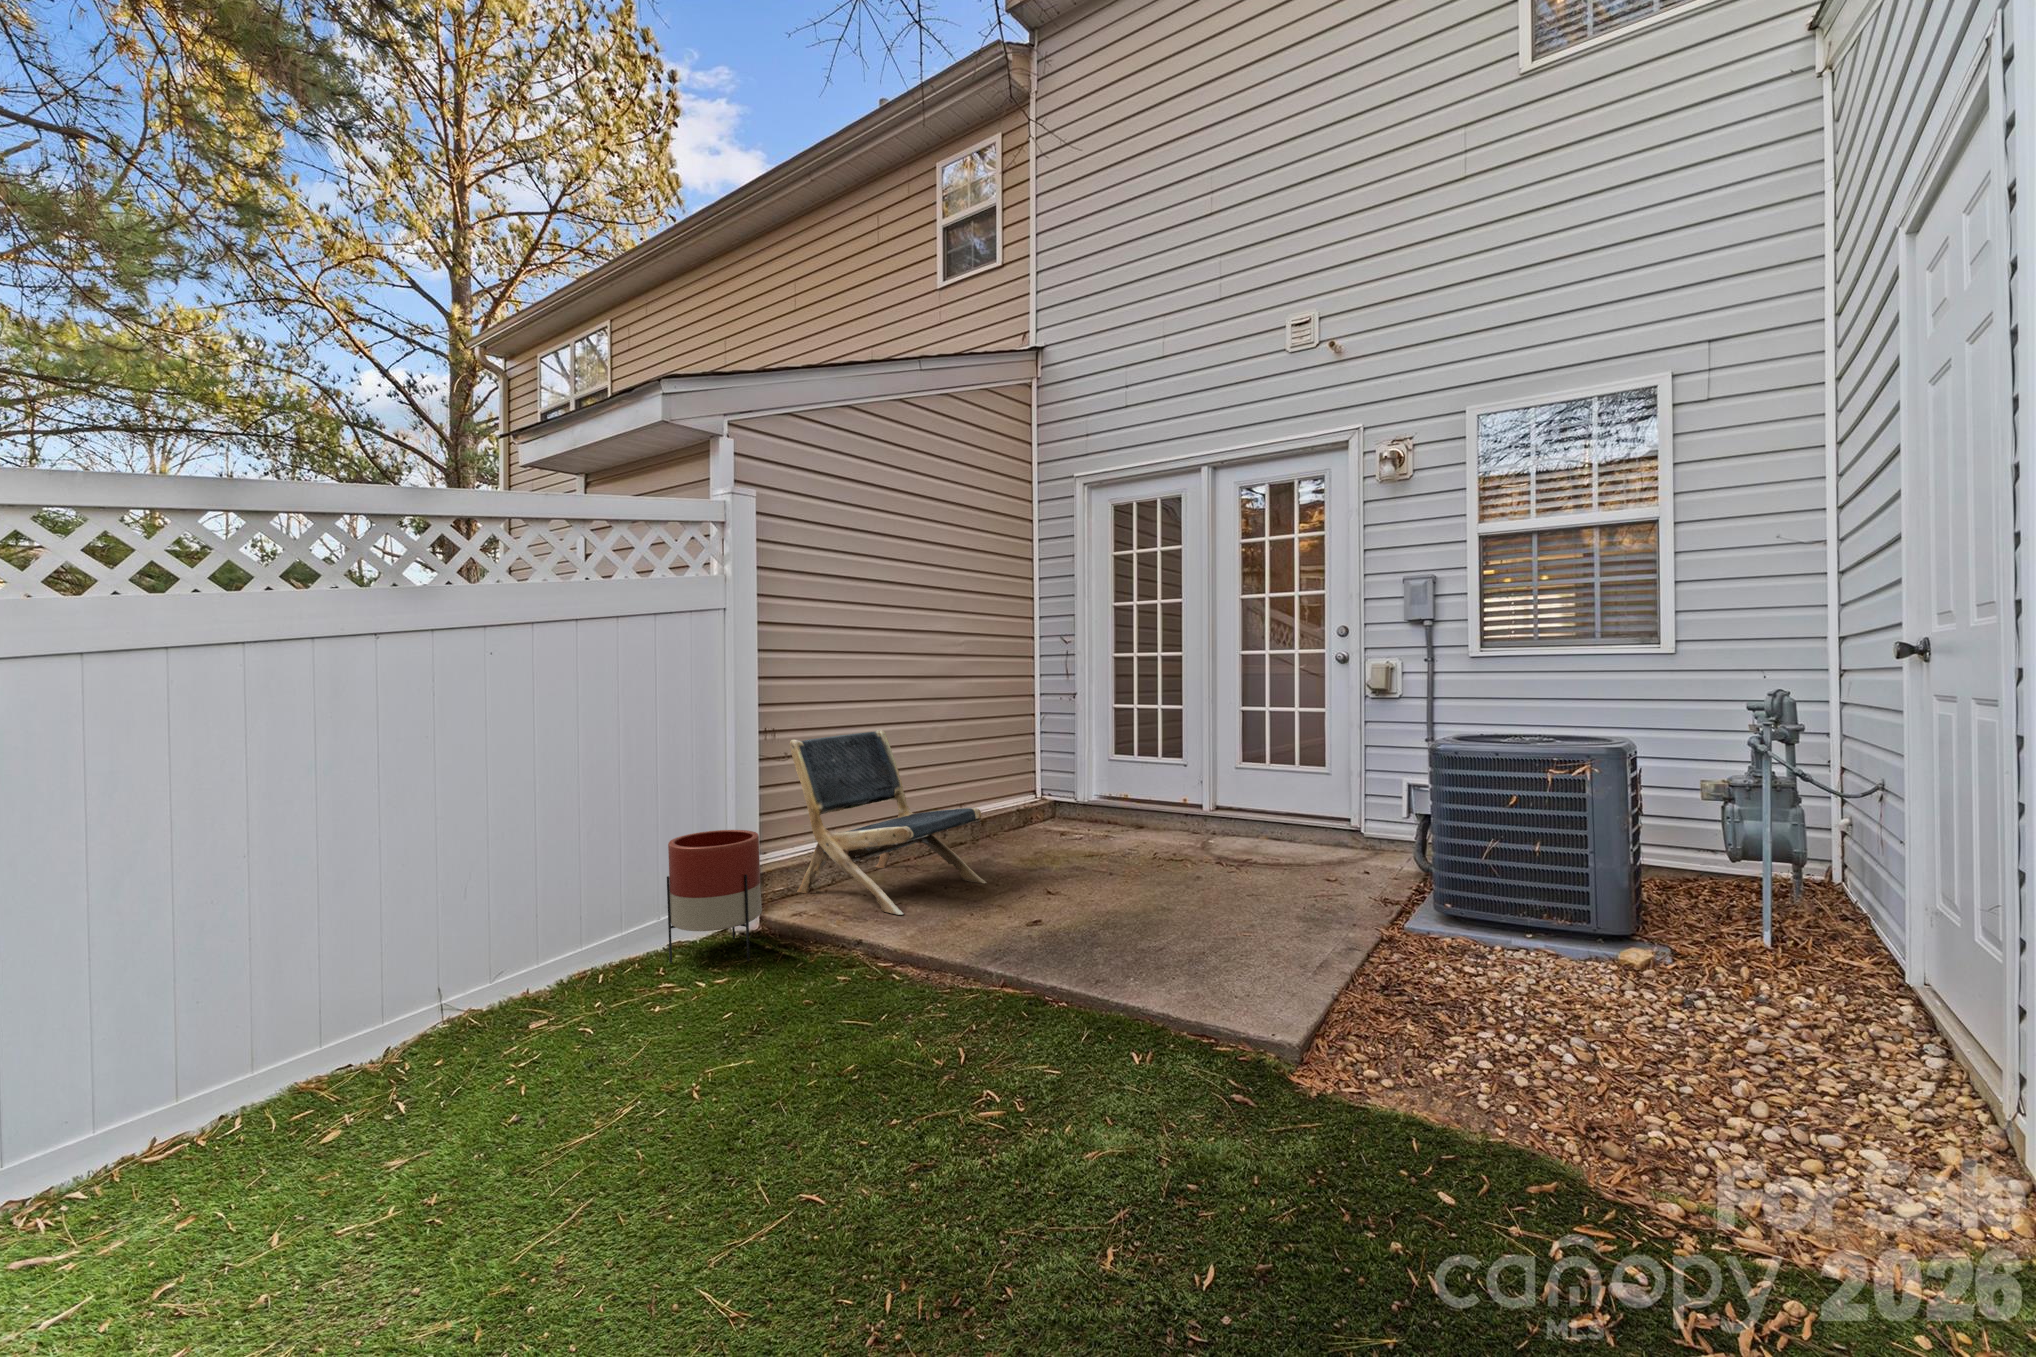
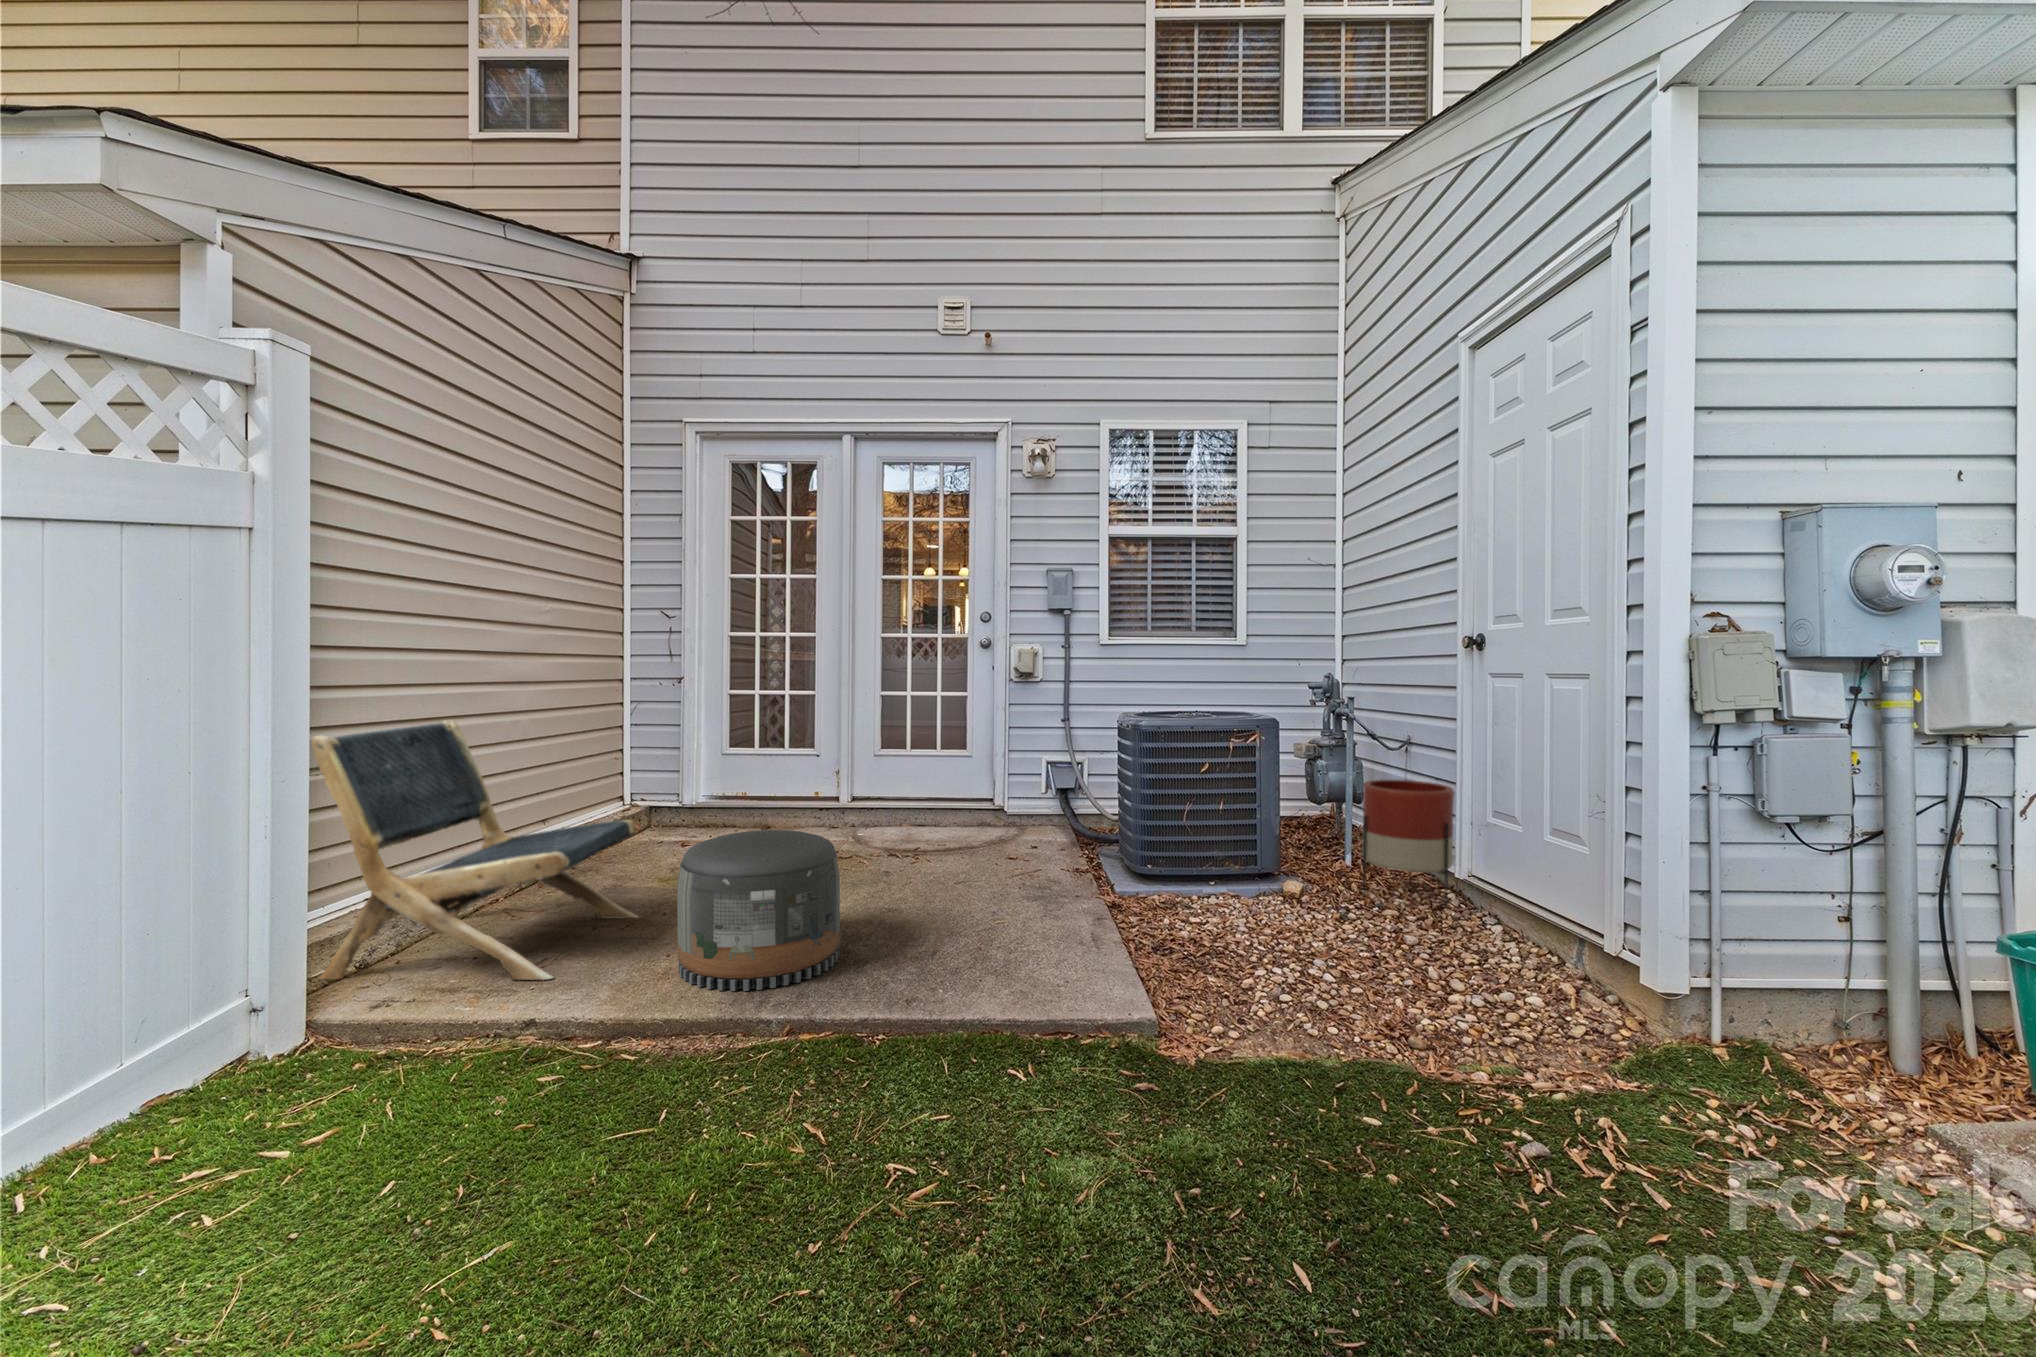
pouf: none [970,826,1094,949] -> present [677,830,840,991]
planter: present [667,830,762,963] -> present [1362,780,1454,907]

